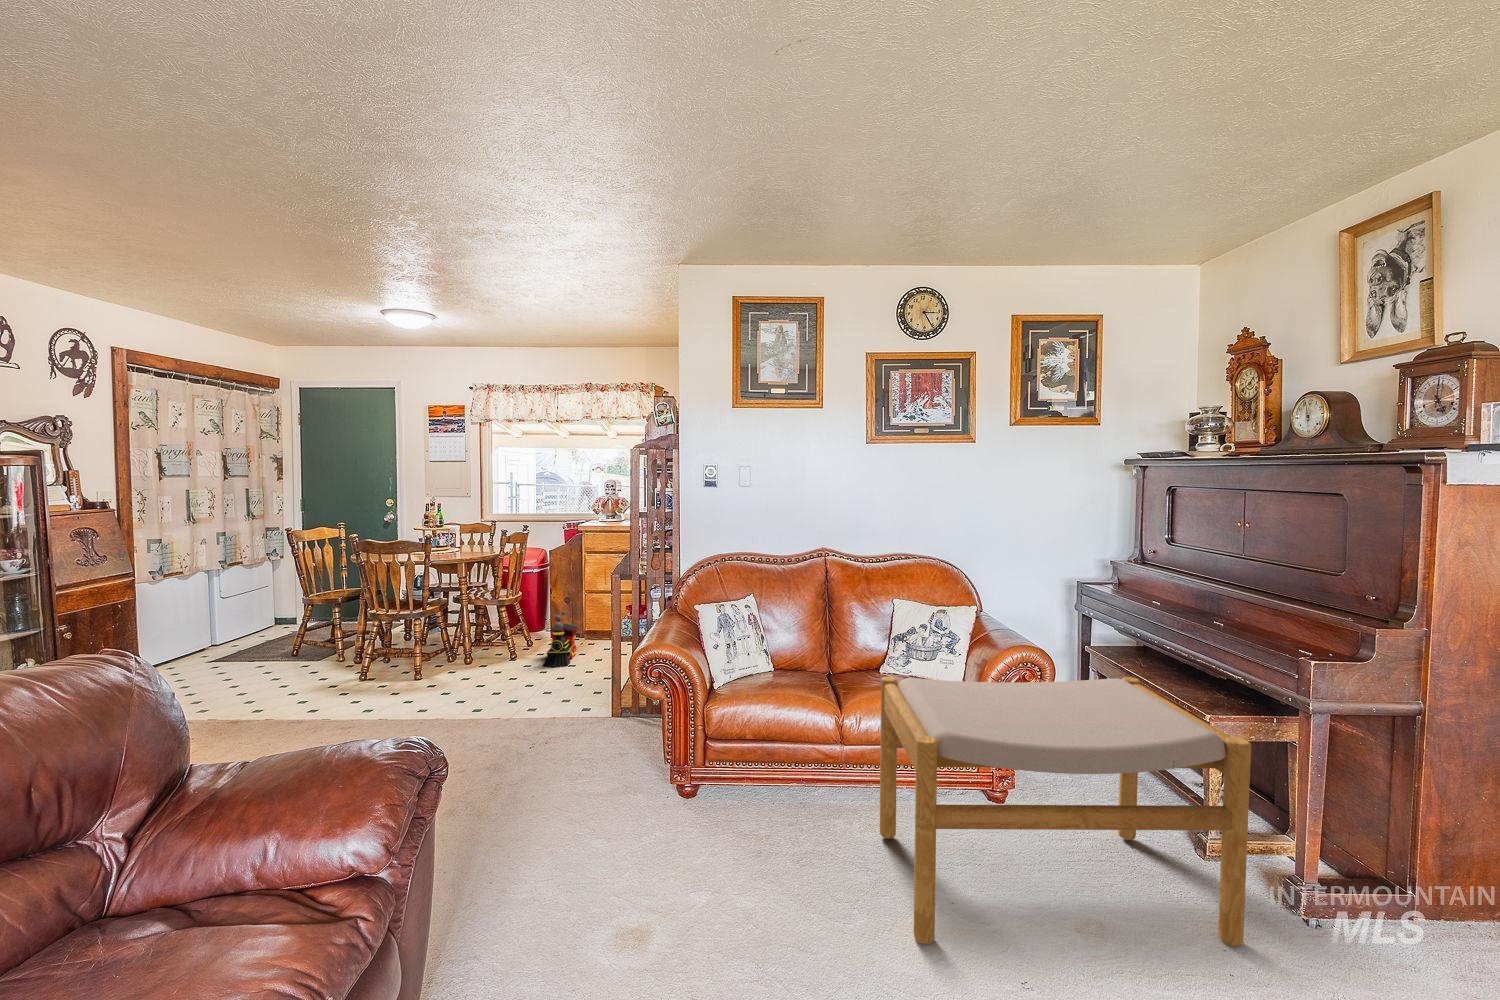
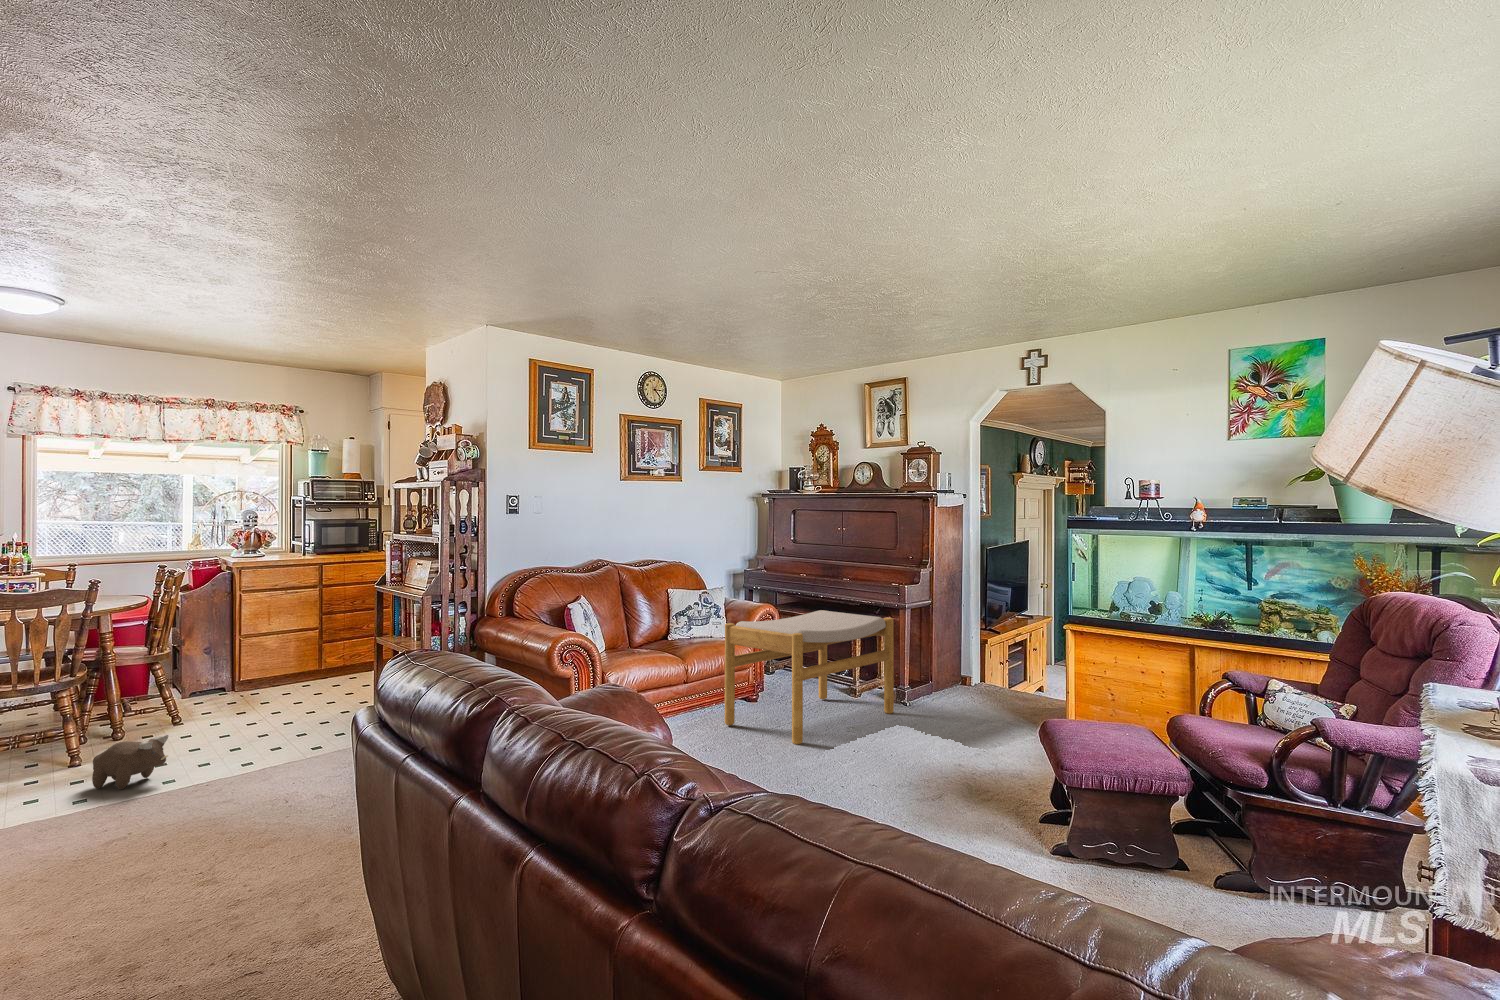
toy train: present [543,611,578,668] -> none [225,663,274,727]
plush toy: none [373,671,415,710] -> present [92,735,168,789]

